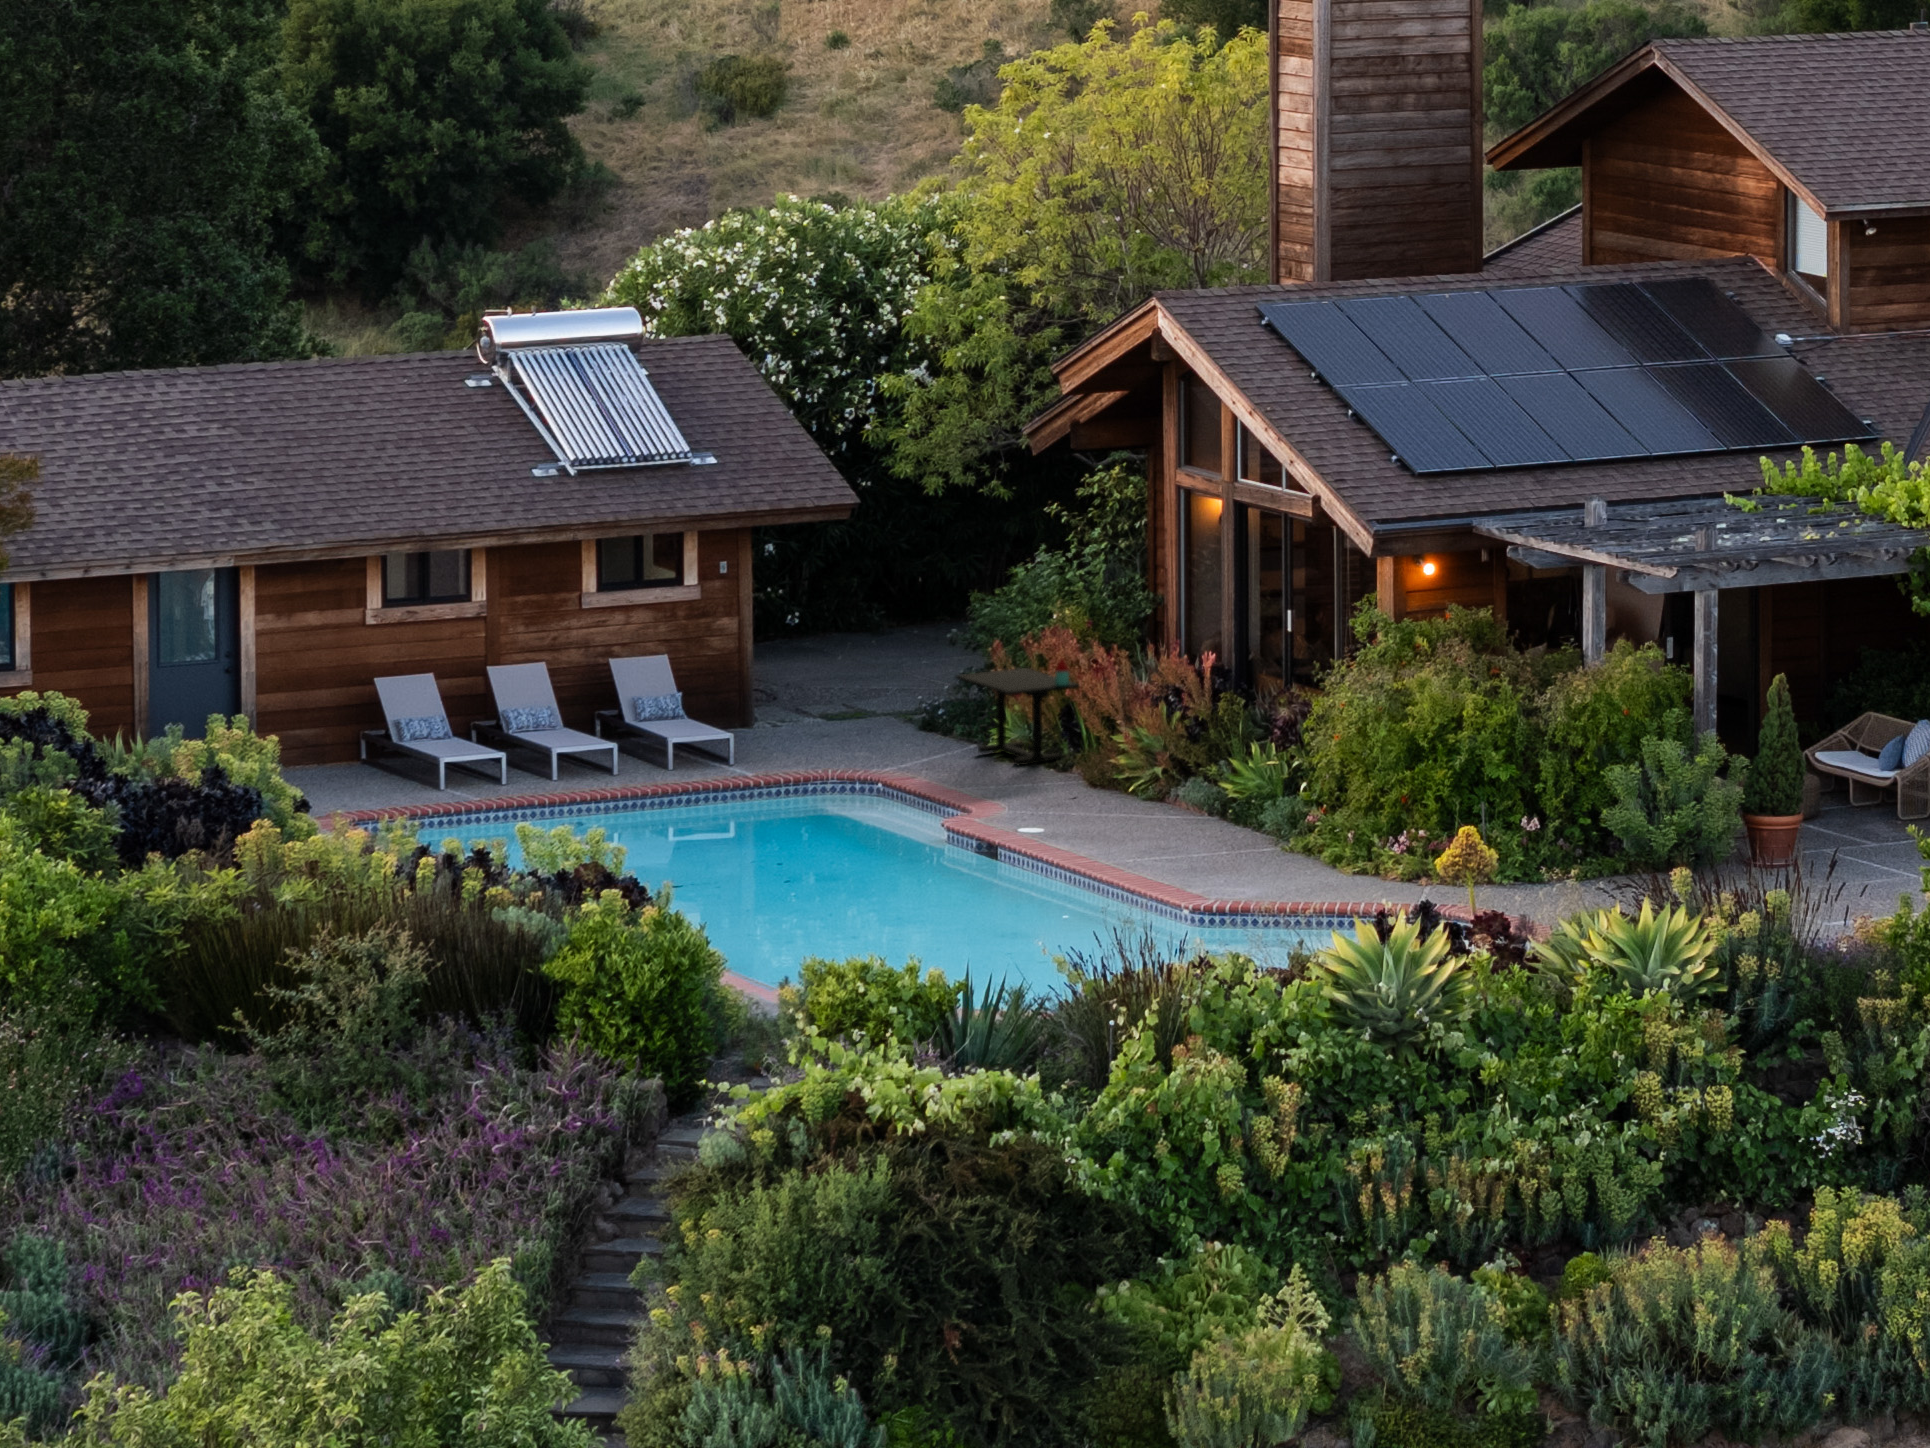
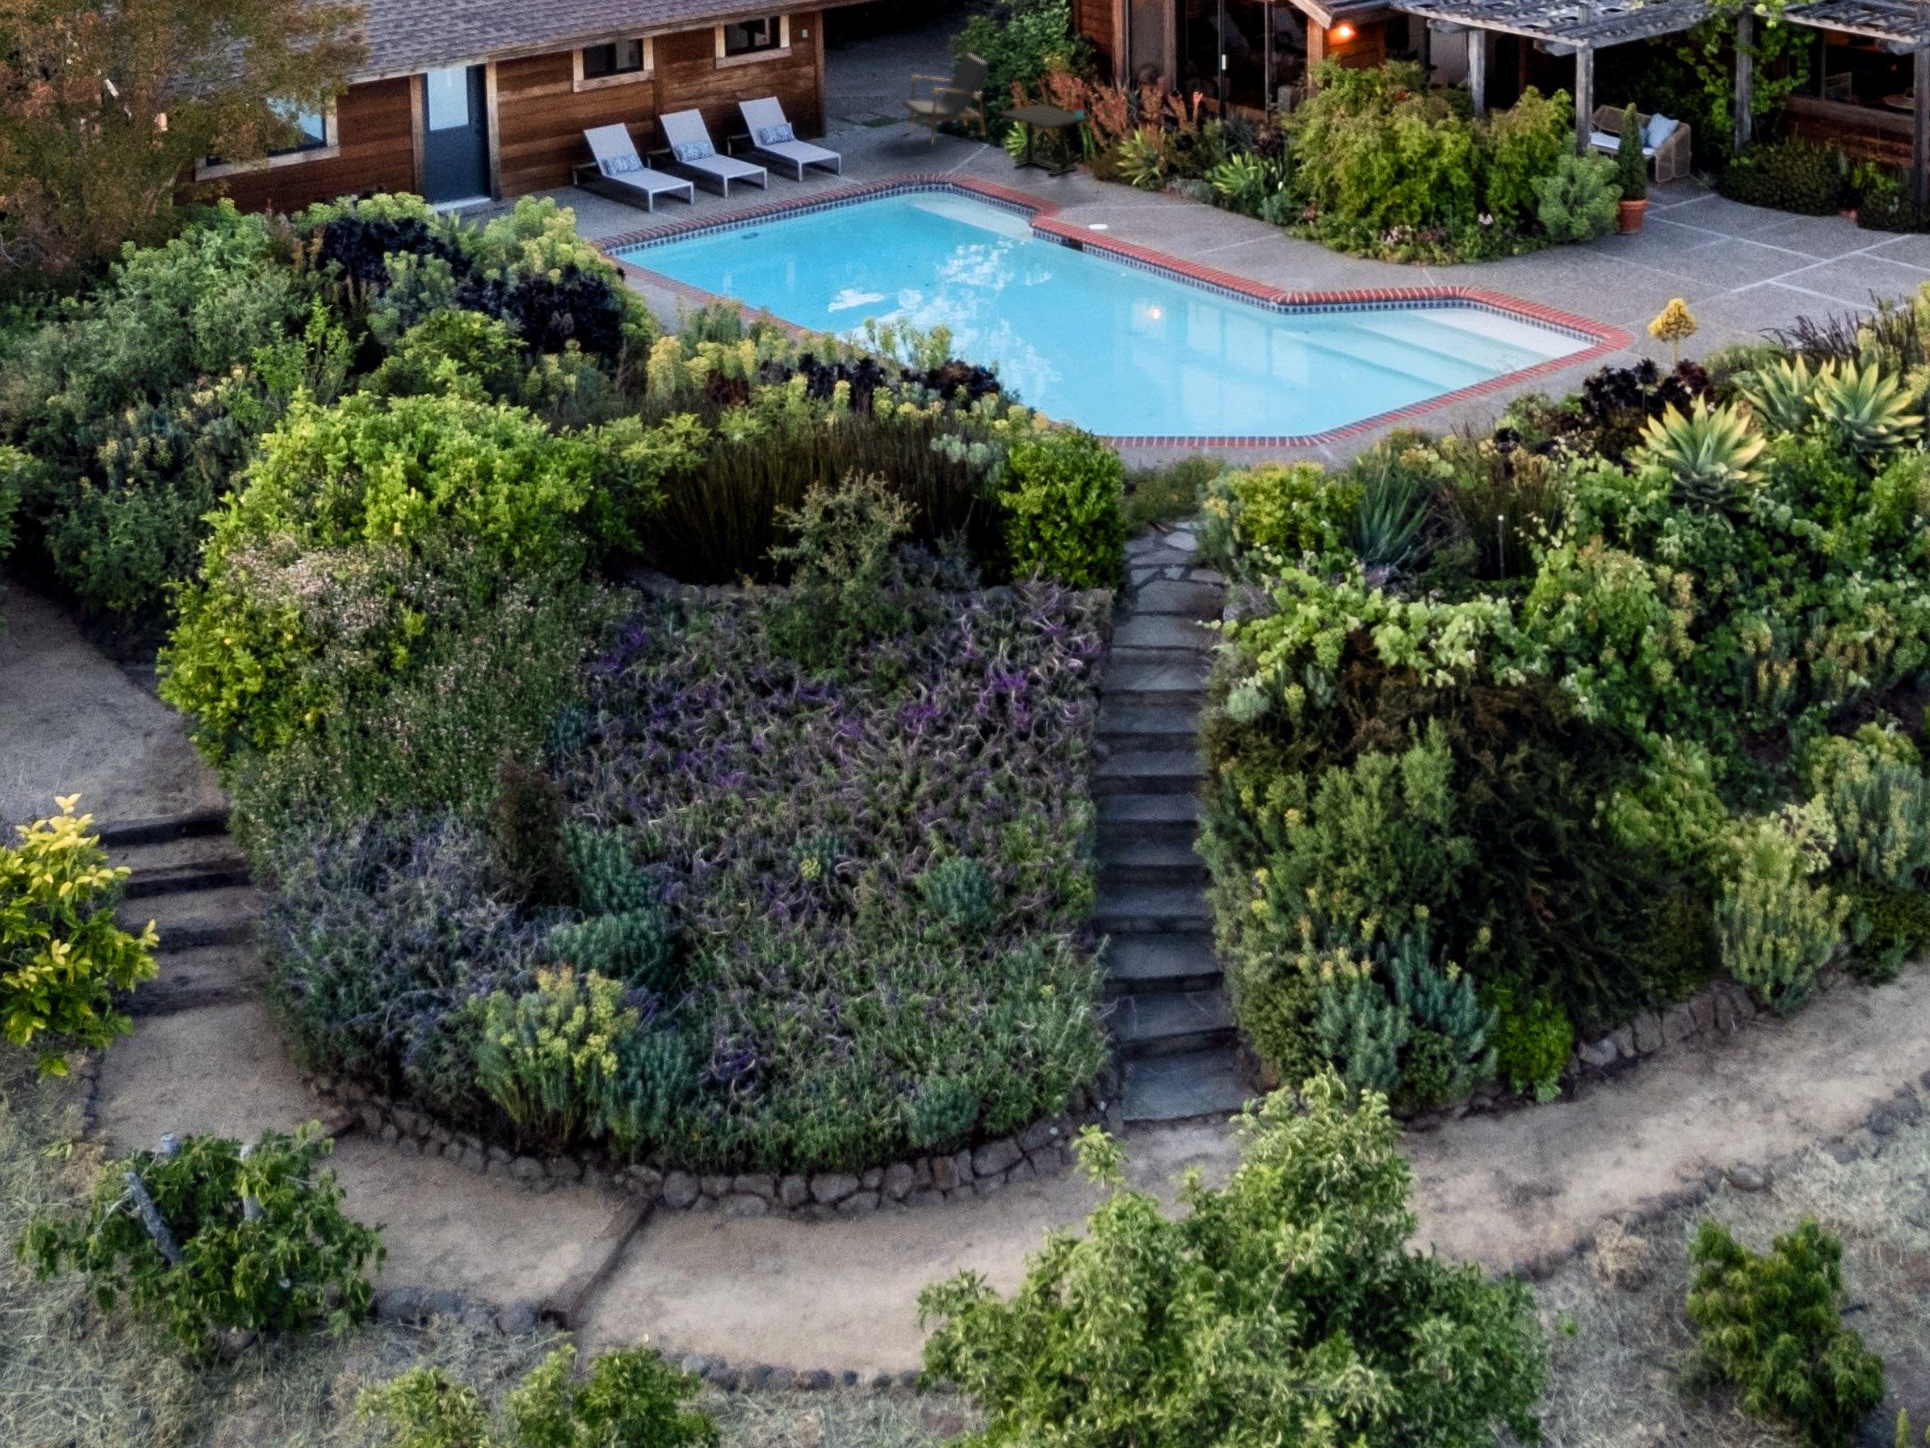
lounge chair: none [853,603,974,731] -> present [902,54,988,143]

